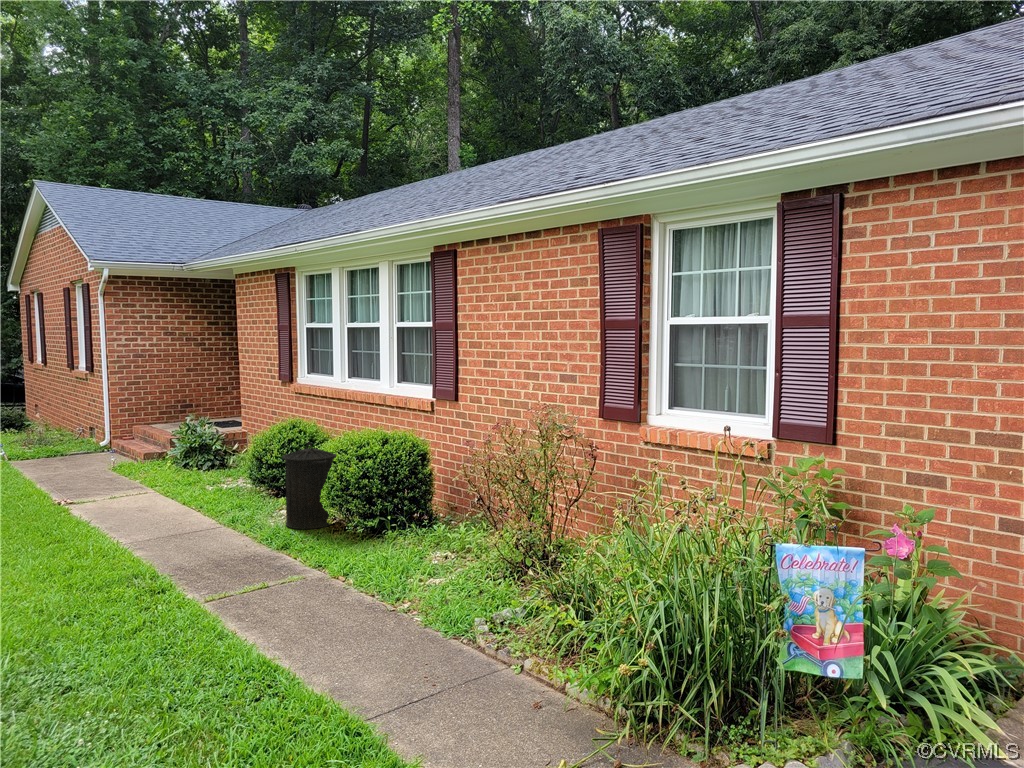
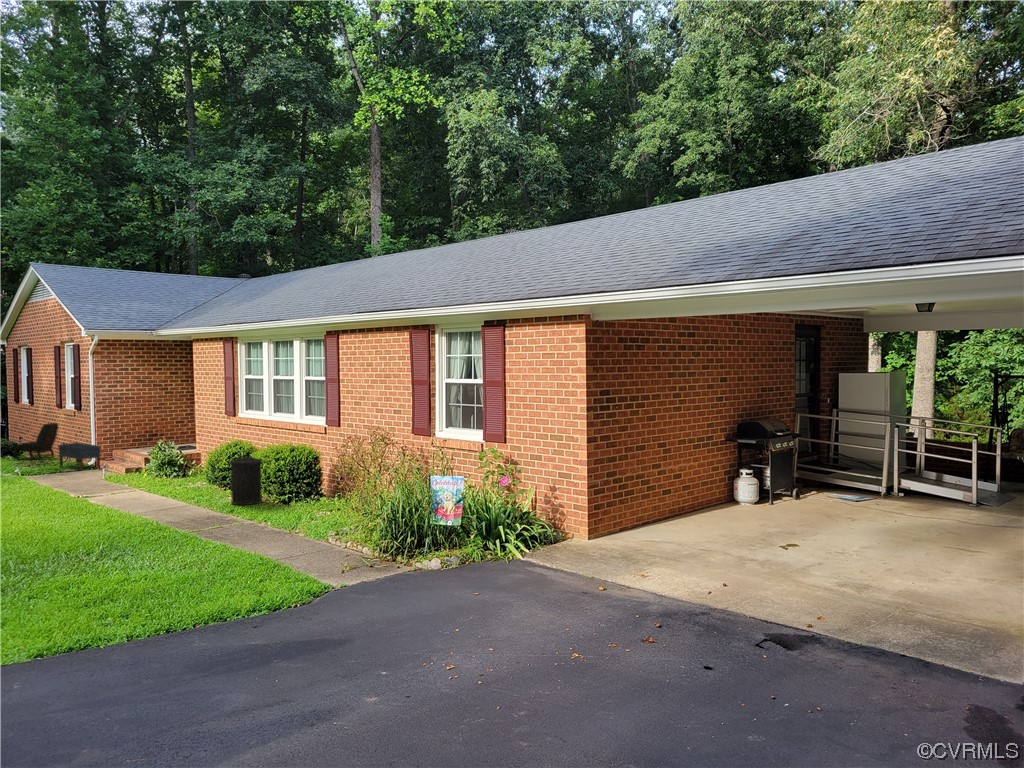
lounge chair: none [15,388,74,436] -> present [15,423,58,460]
bench: none [61,416,115,454] -> present [58,443,101,470]

